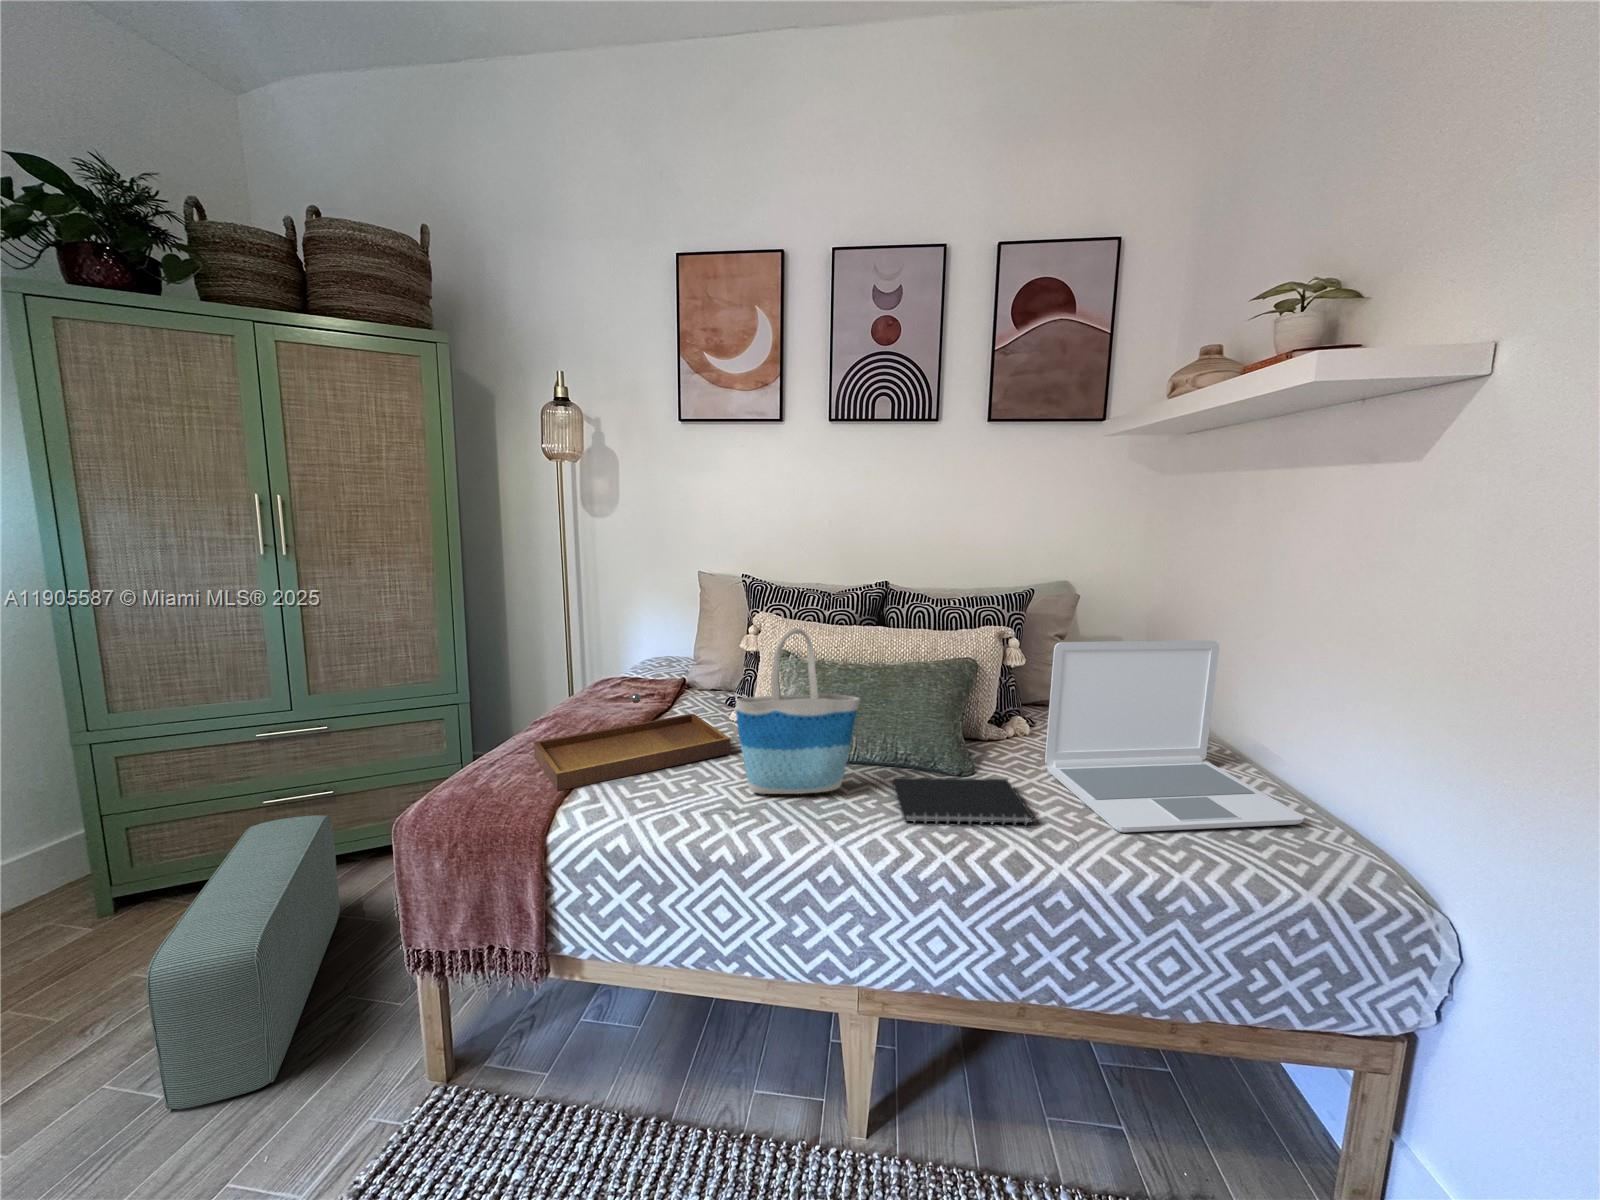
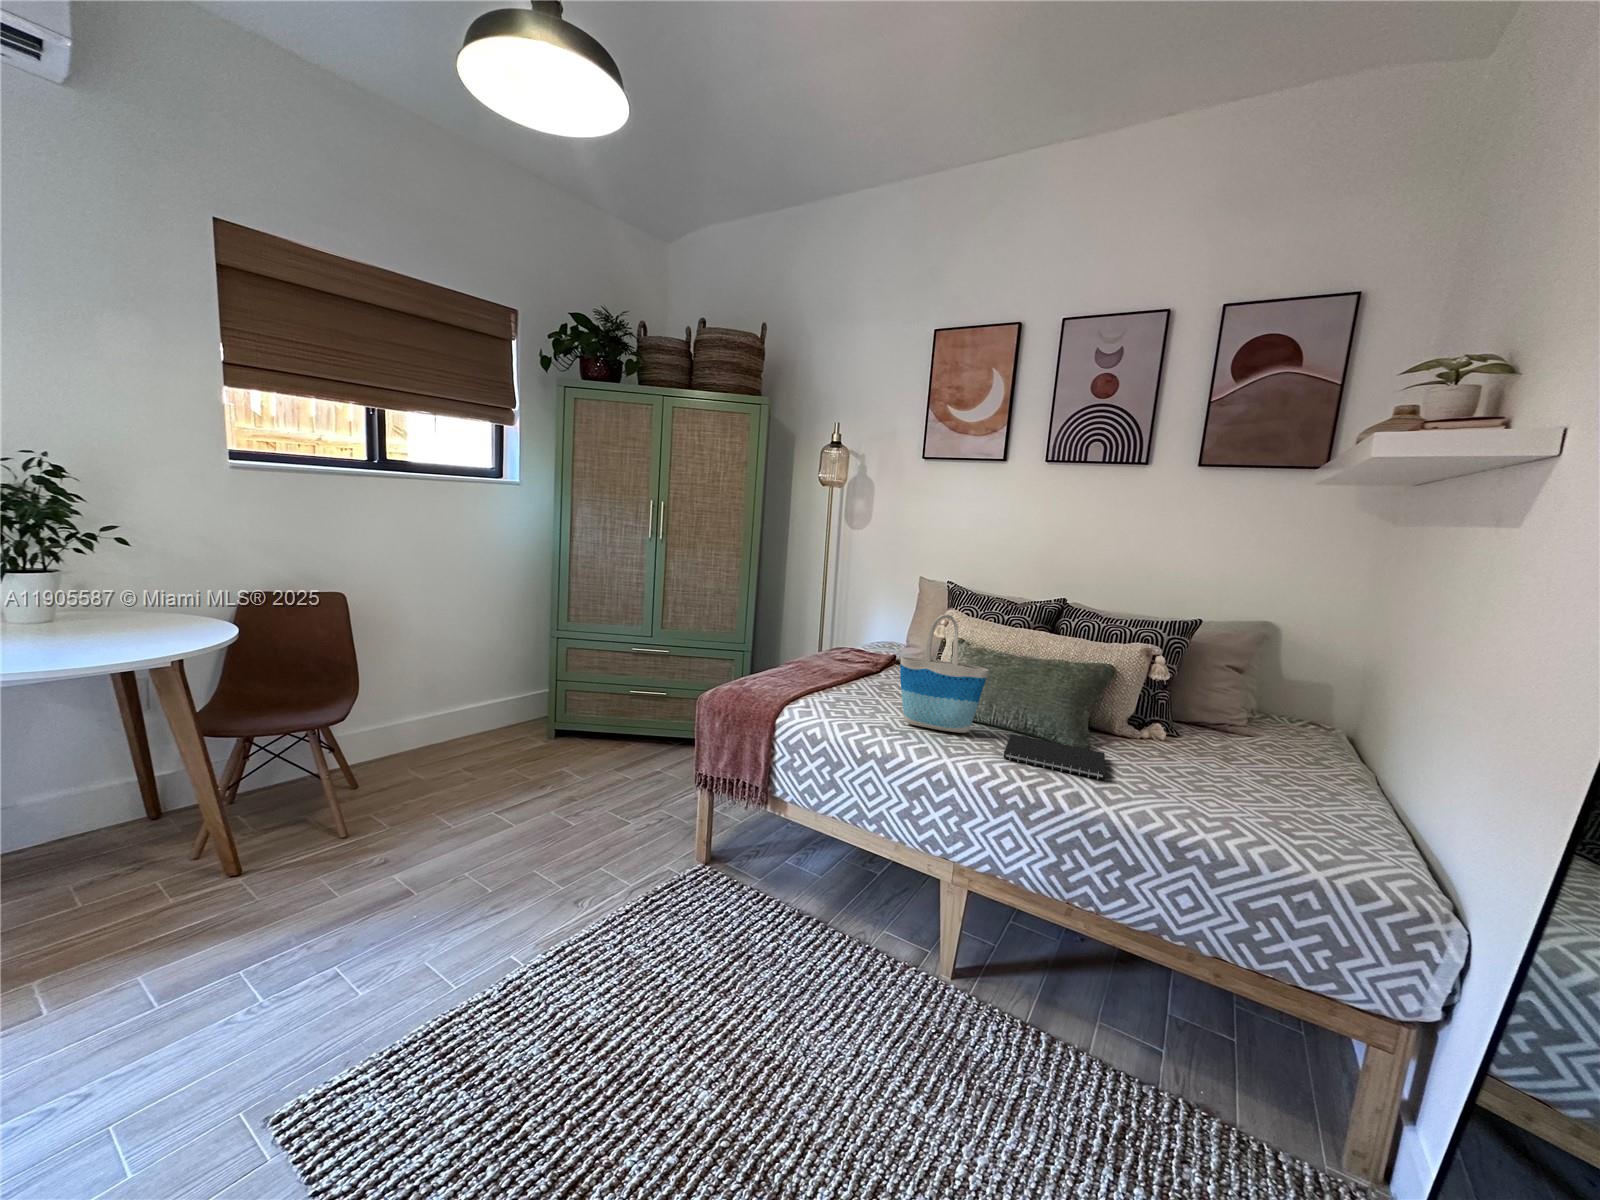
laptop: present [1045,640,1304,833] -> none [1148,654,1374,835]
tray: present [534,694,730,791] -> none [780,651,905,702]
pouf: present [146,815,340,1109] -> none [578,701,670,835]

